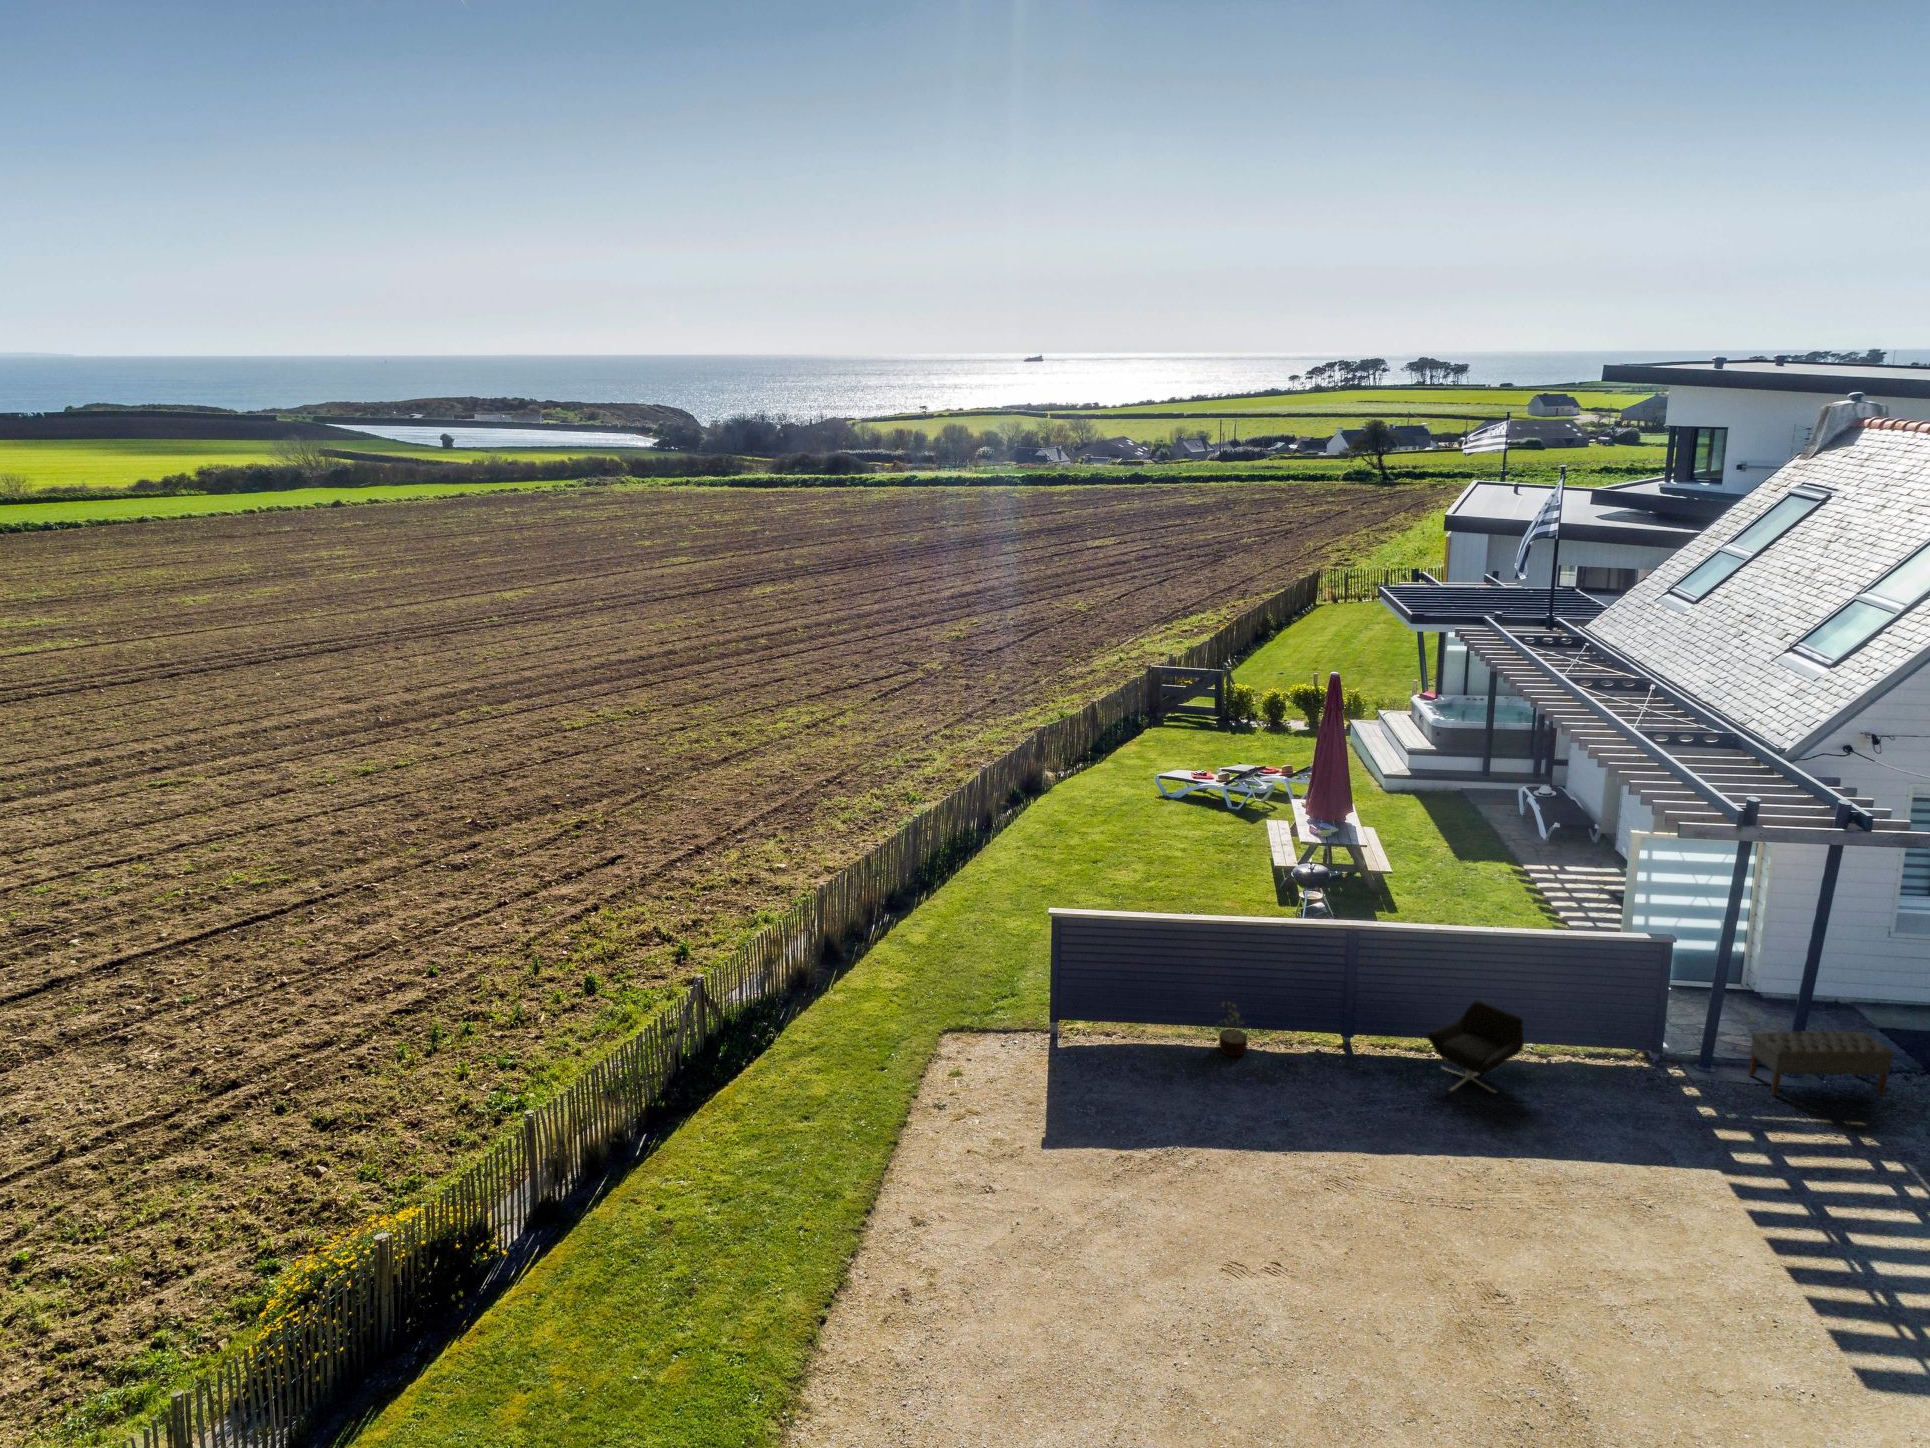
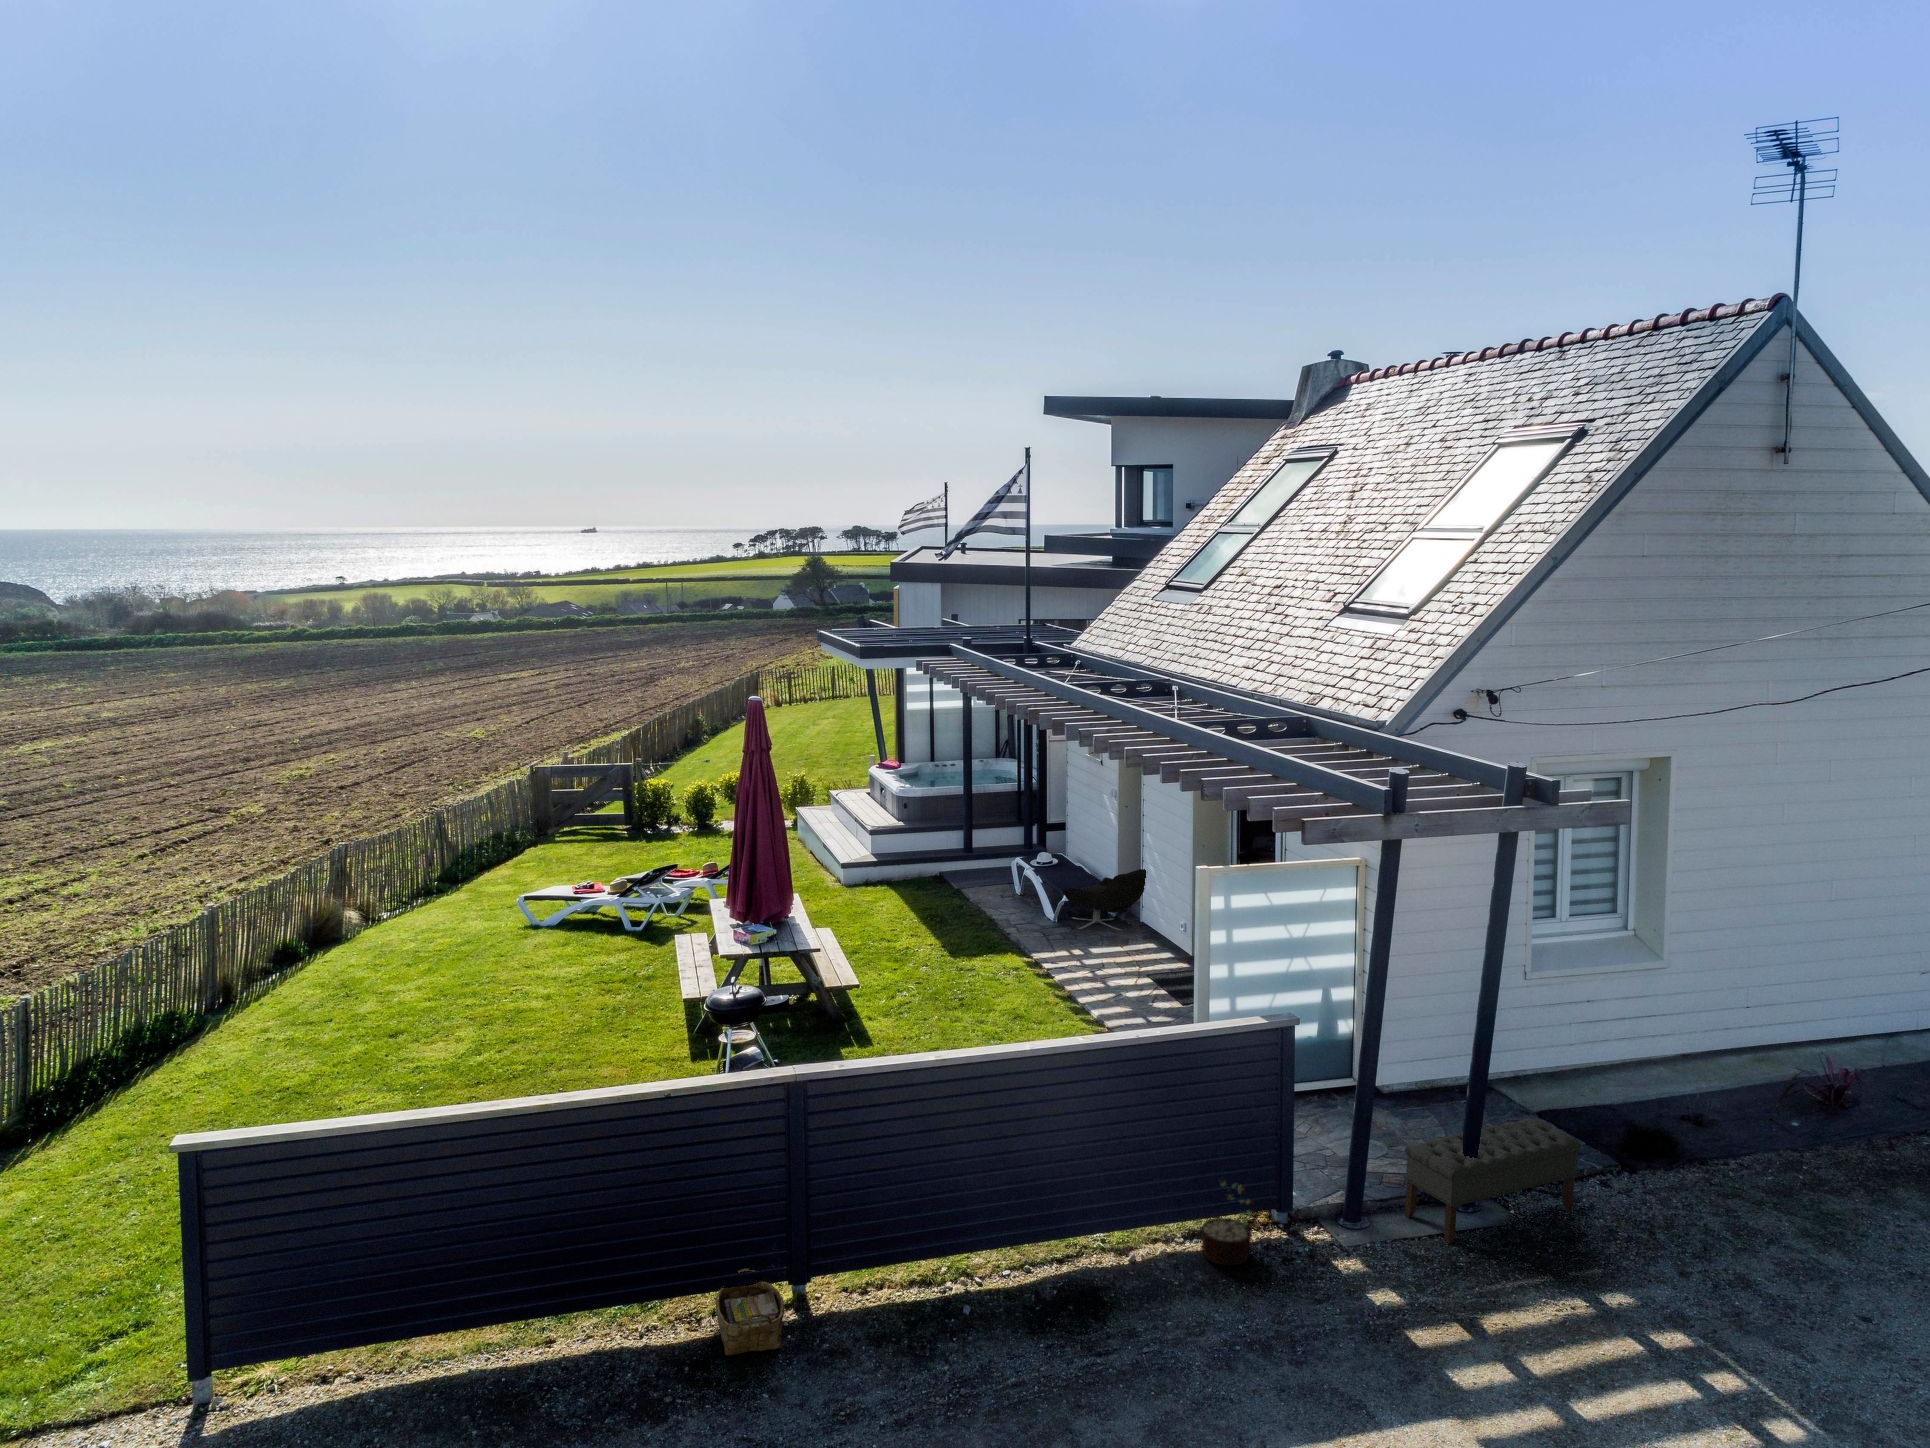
lounge chair: present [1427,1000,1524,1092] -> present [1063,869,1146,930]
decorative plant: present [1215,1003,1248,1056] -> present [1196,1180,1254,1266]
woven basket: none [1301,1022,1337,1064] -> present [716,1269,784,1355]

